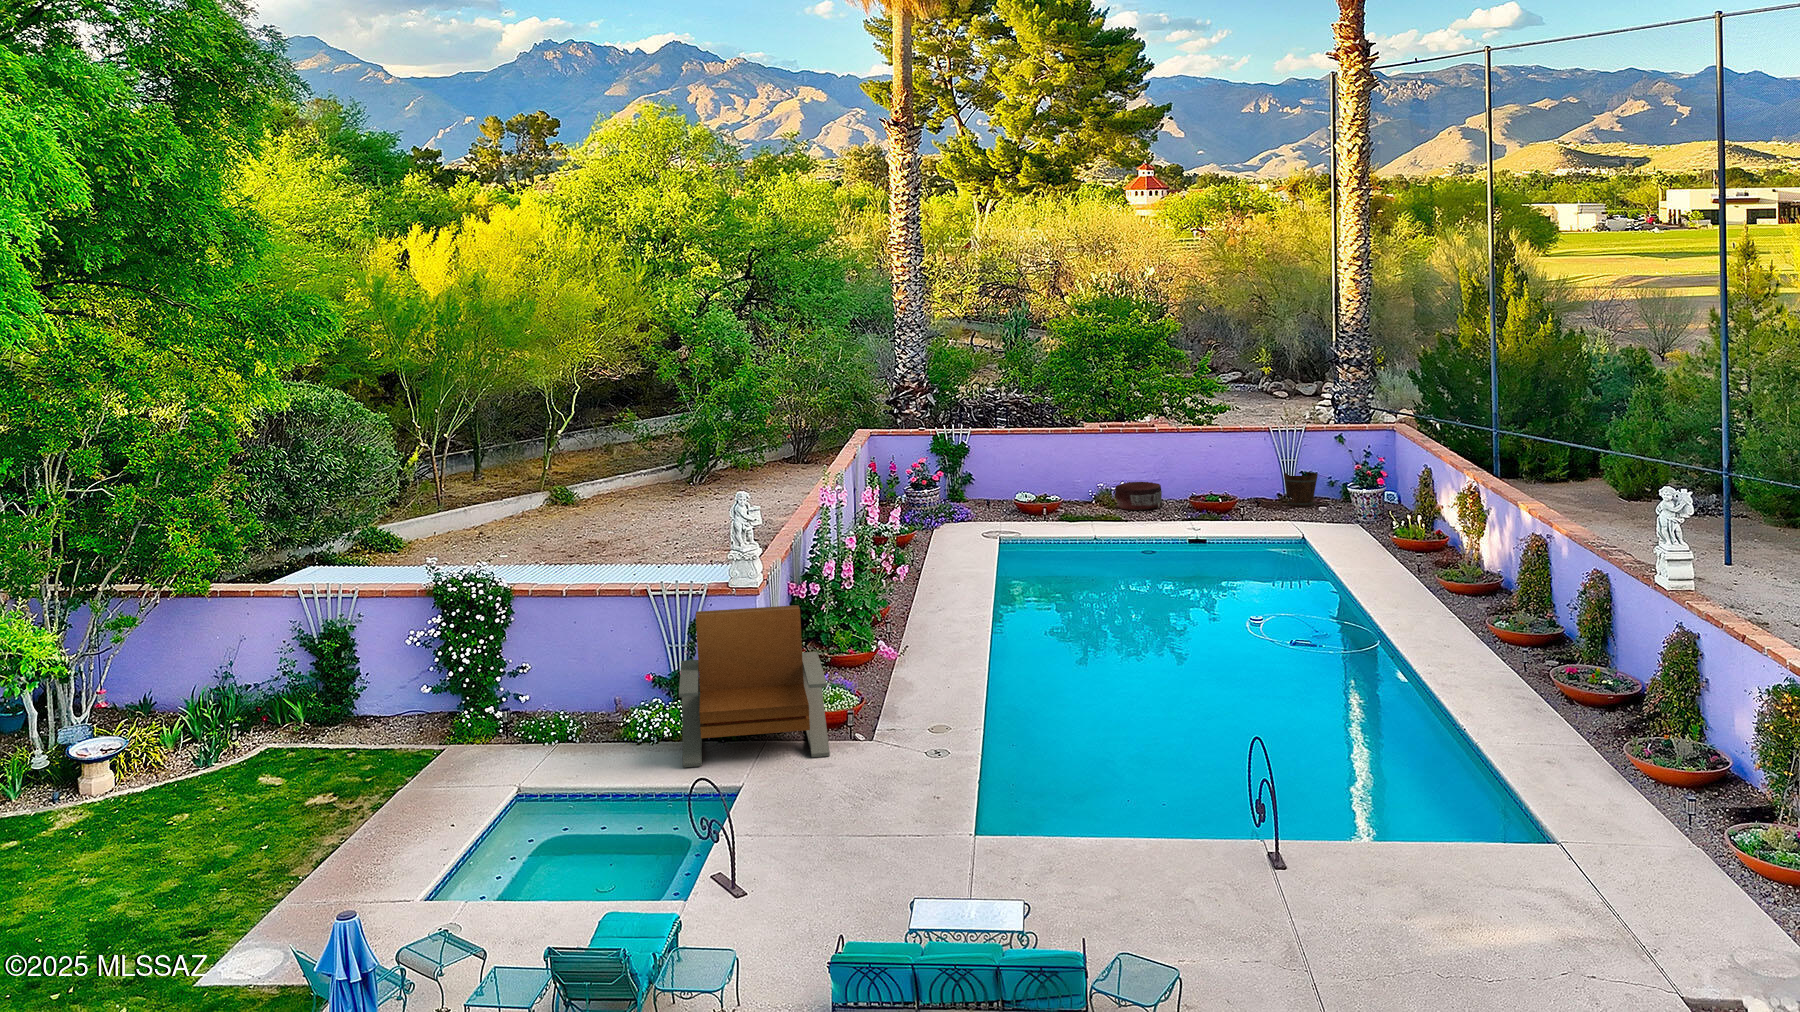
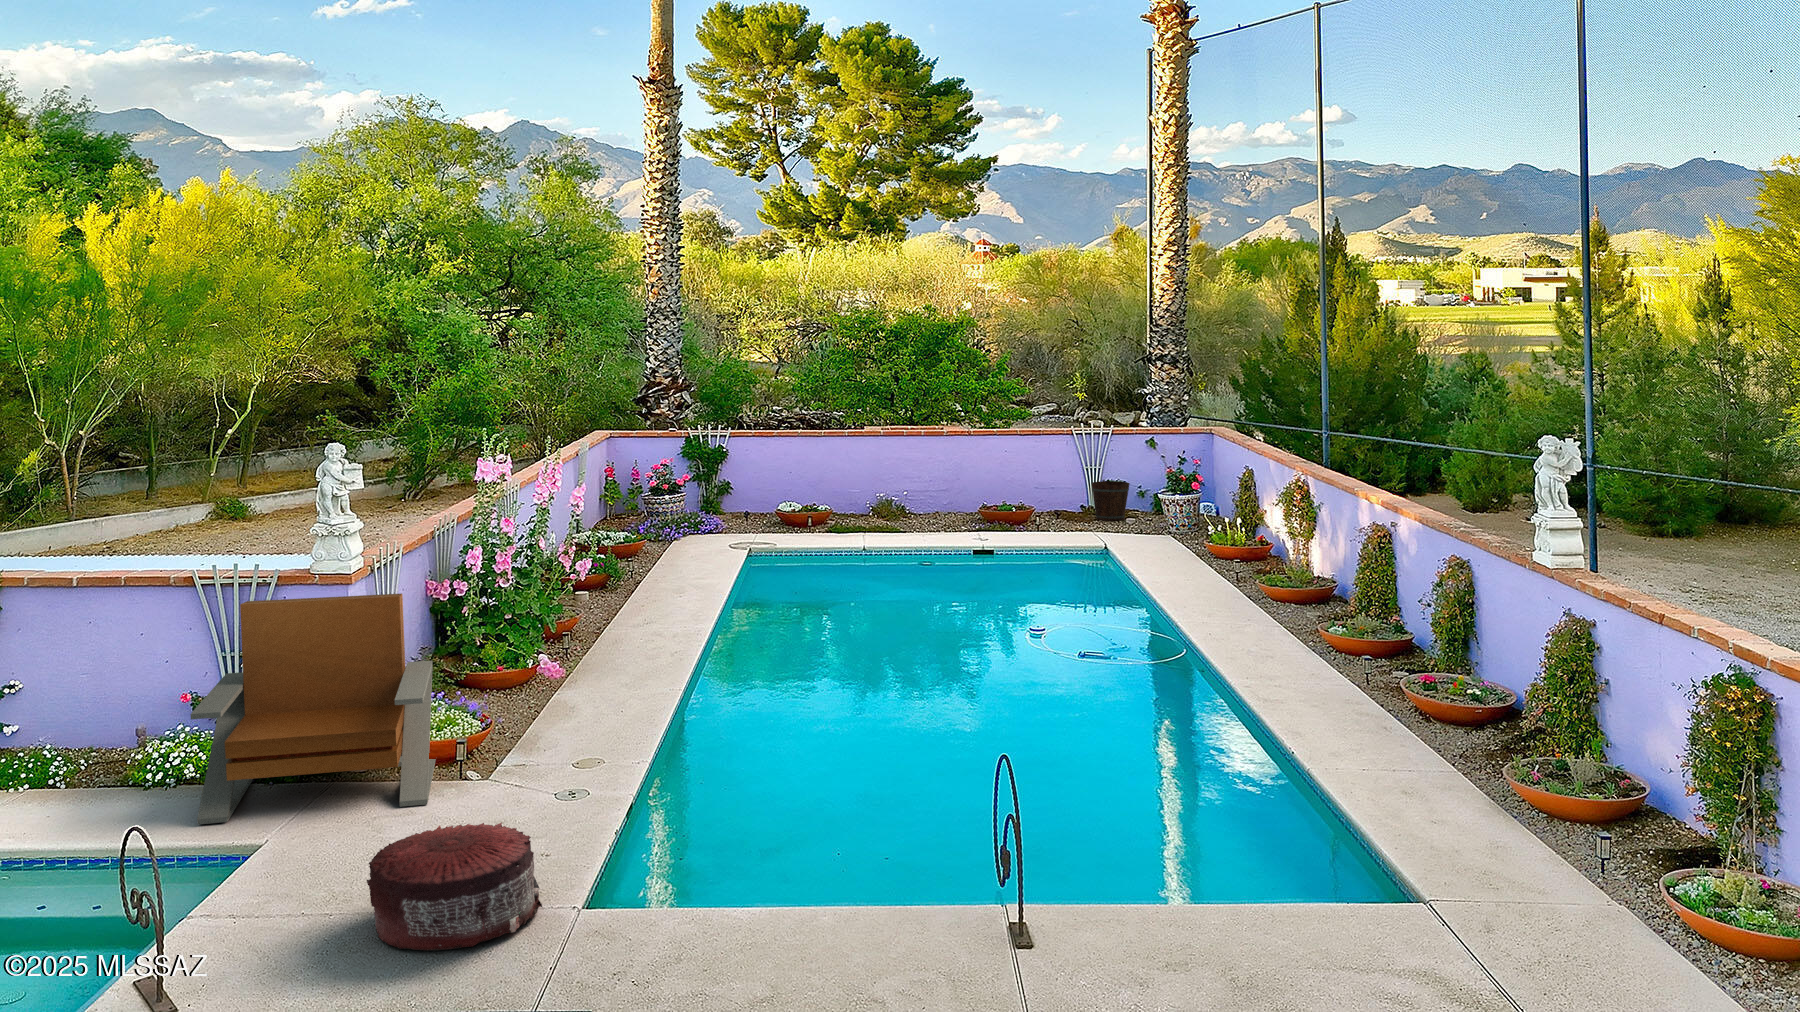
pouf: present [1115,482,1163,510] -> present [367,823,542,951]

